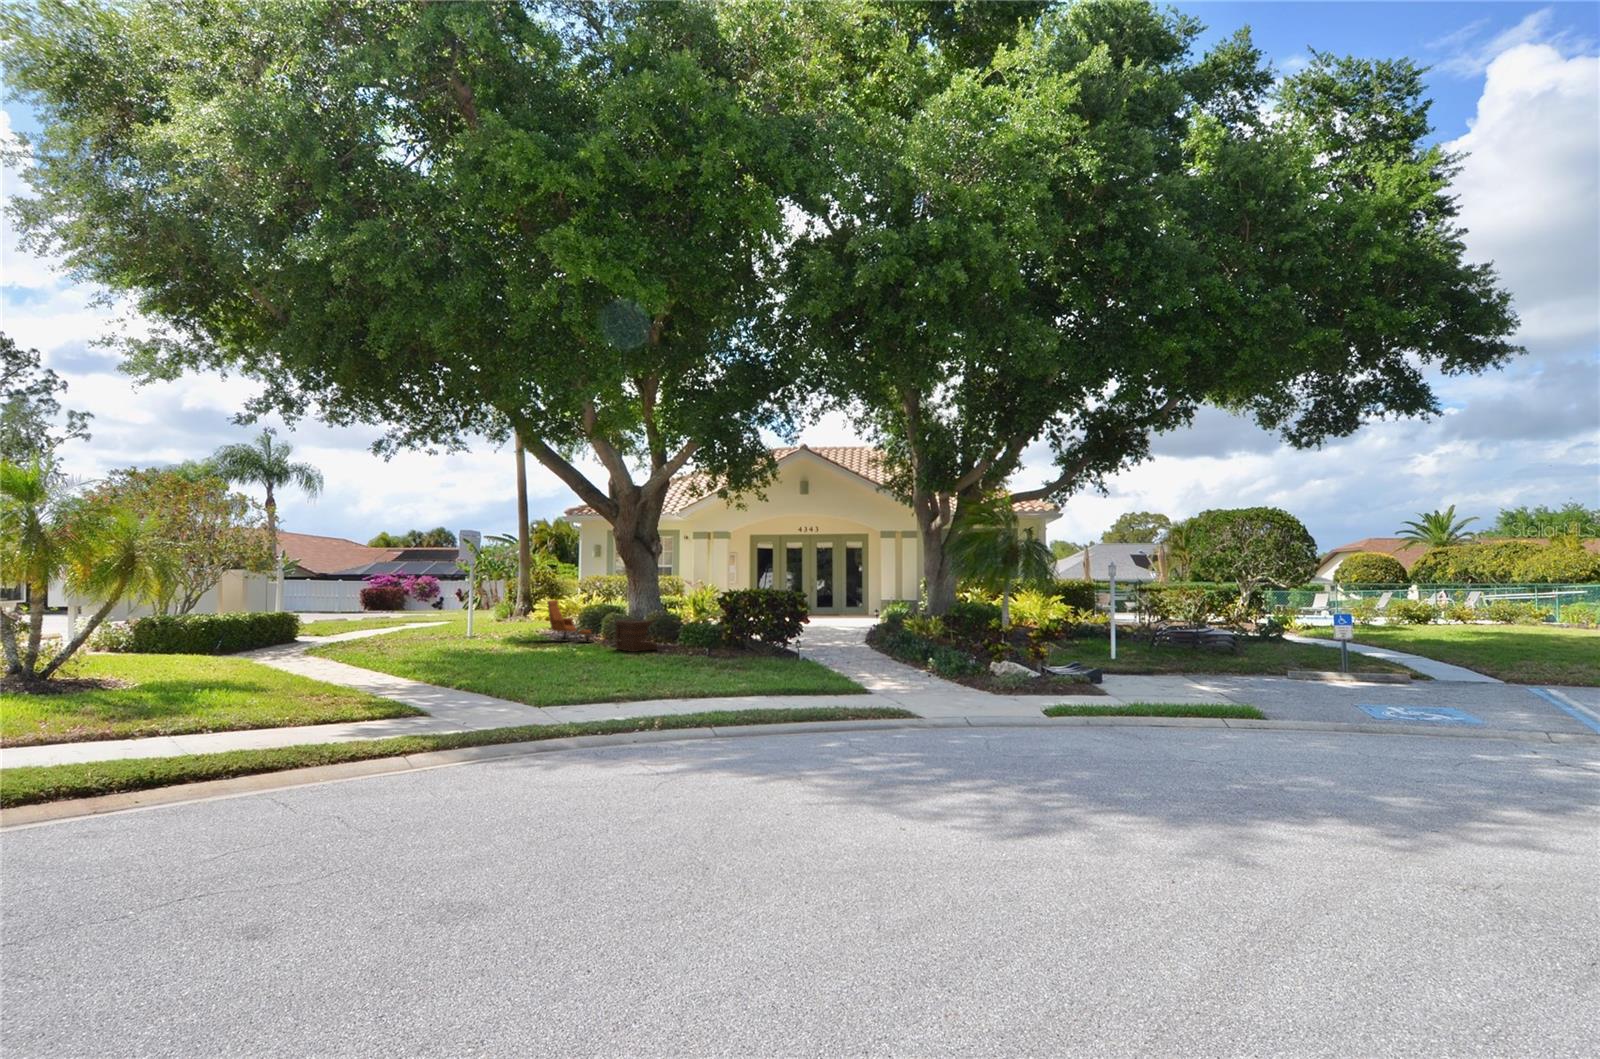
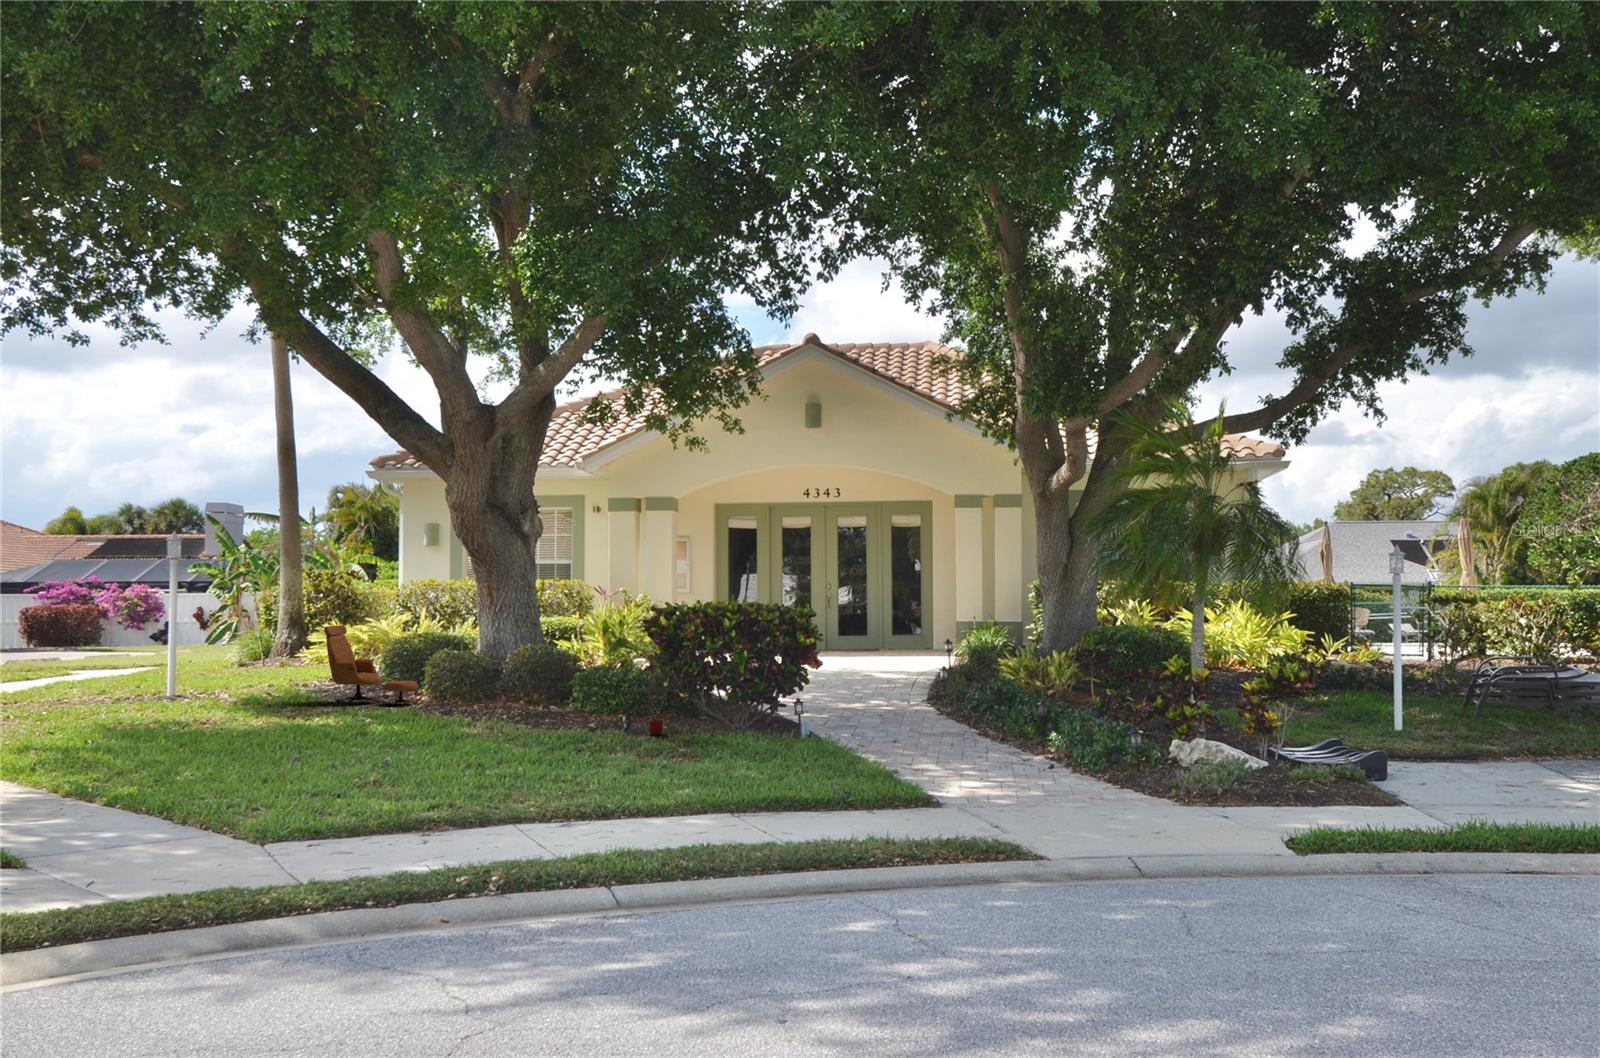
potted tree: none [708,616,742,658] -> present [625,656,688,735]
wooden crate: present [616,619,657,652] -> none [450,660,529,723]

